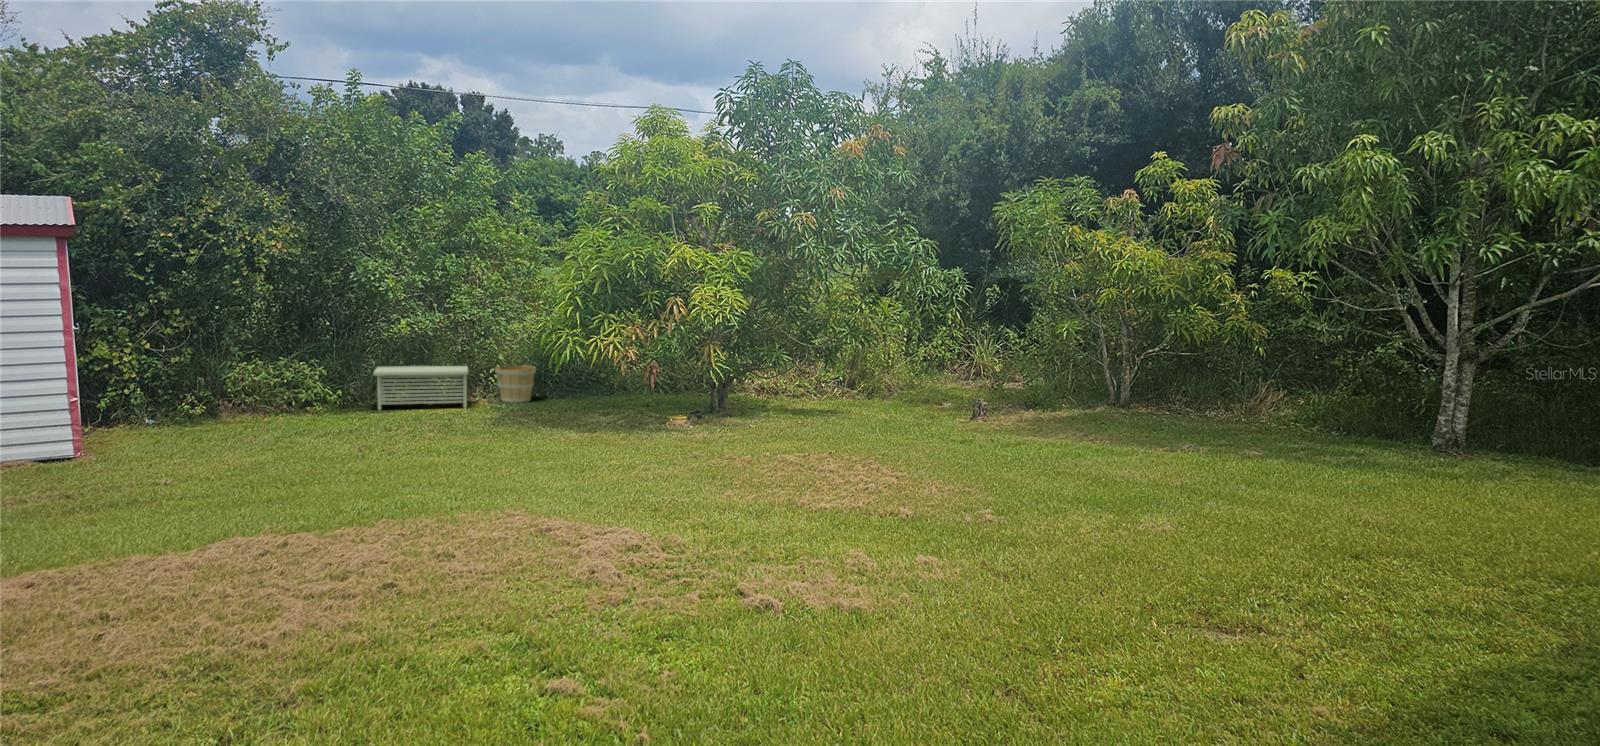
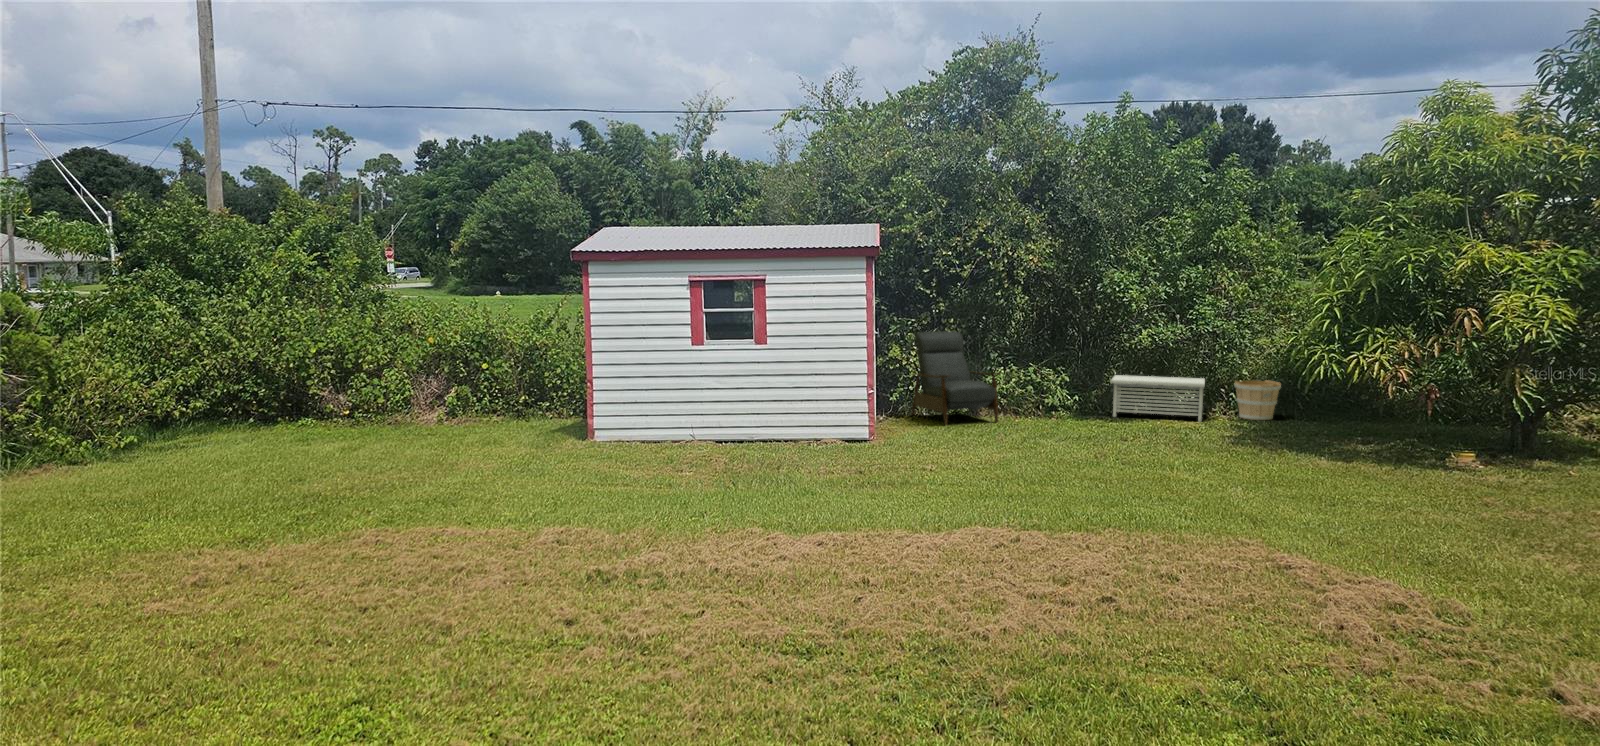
chair: none [125,325,247,437] -> present [912,331,1000,426]

